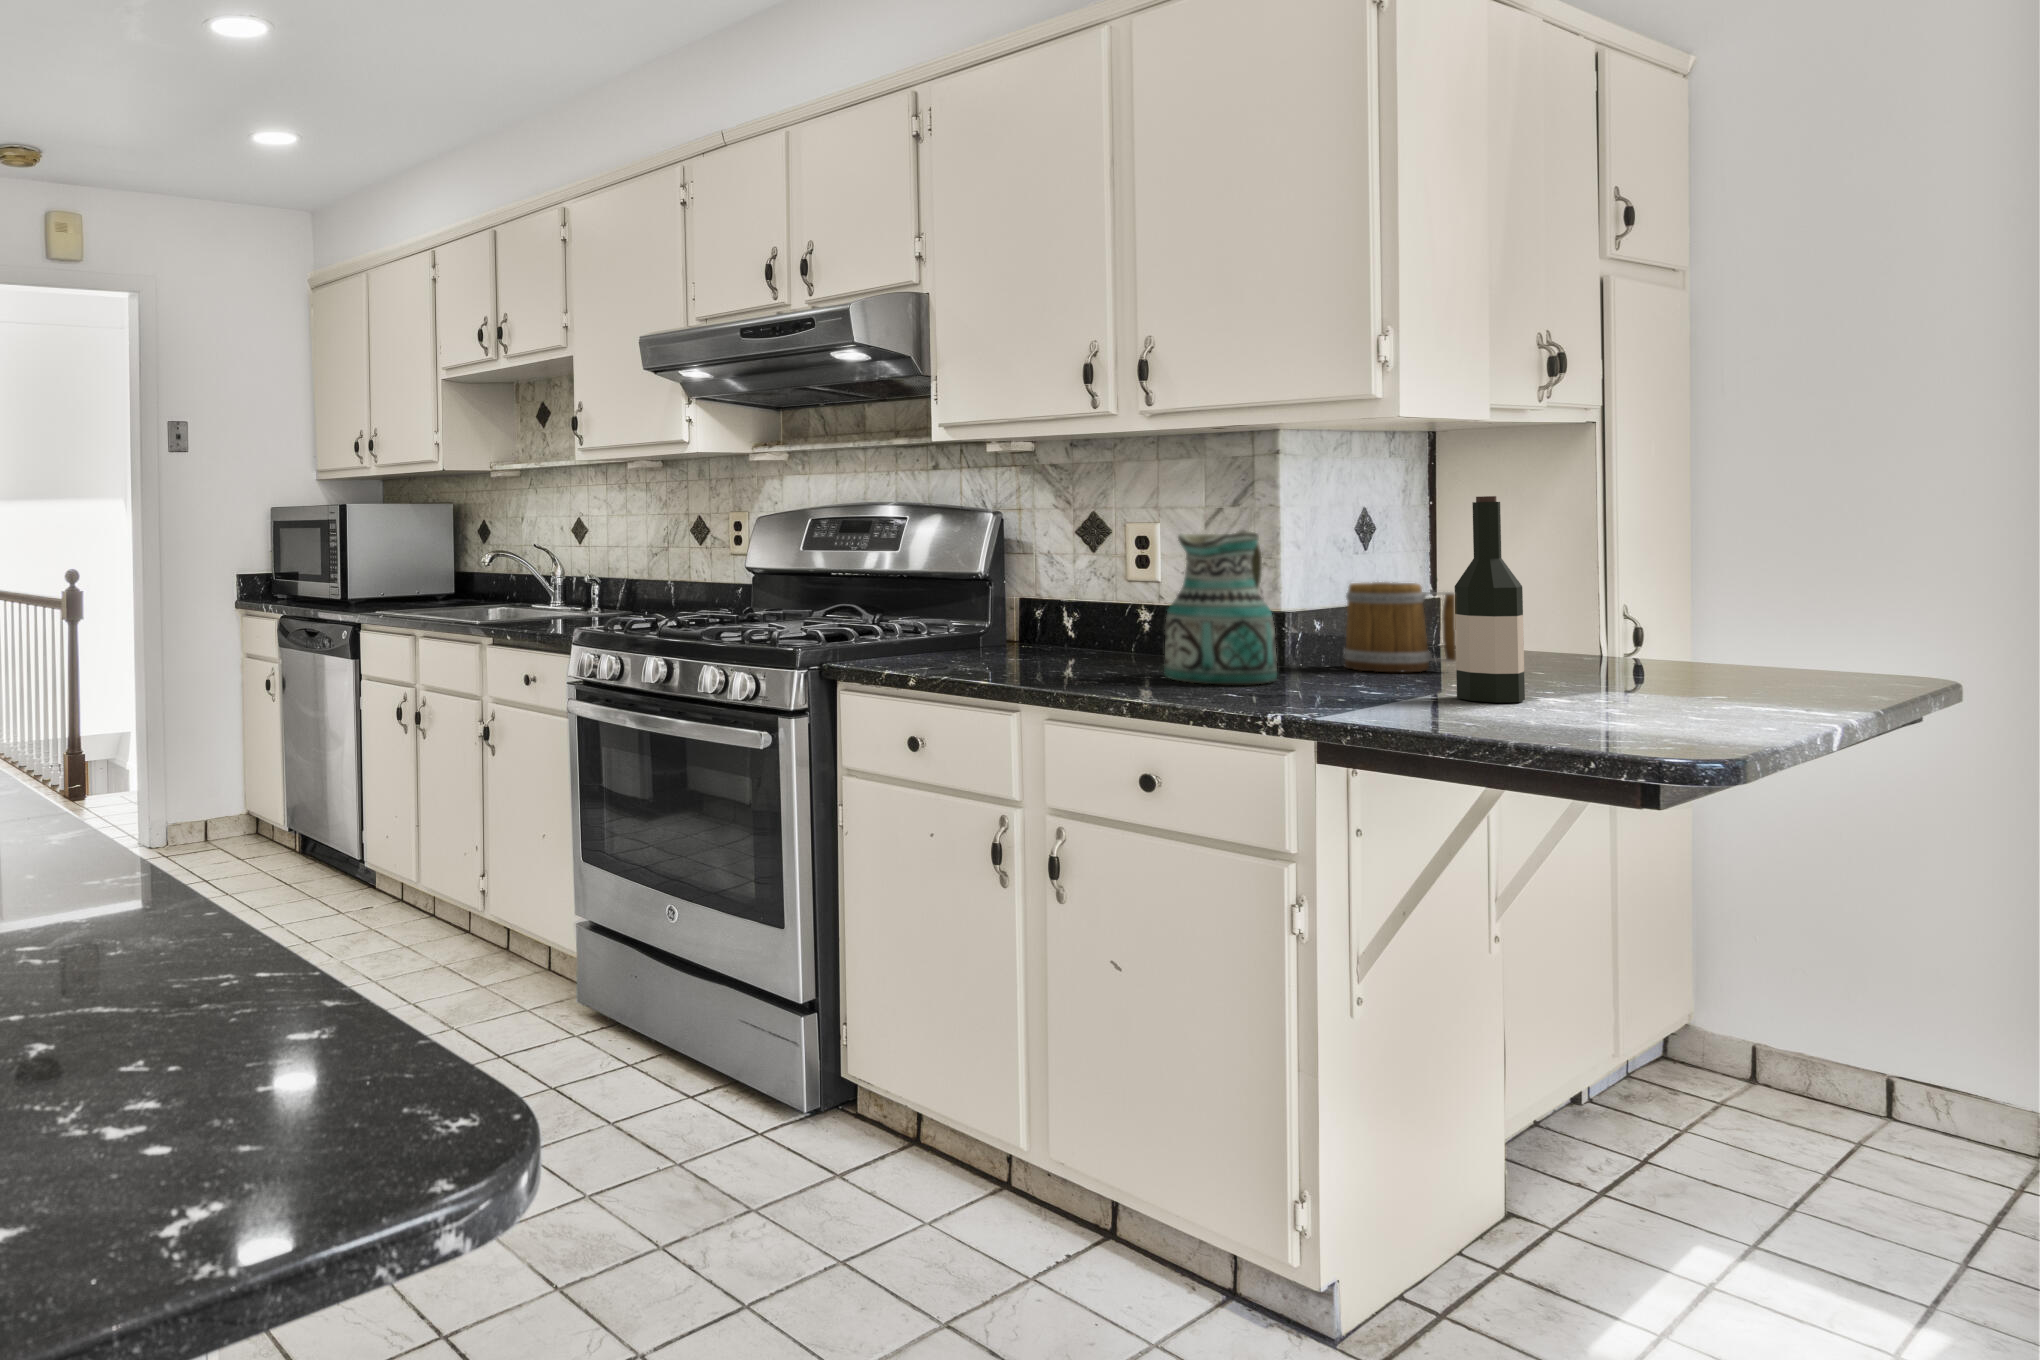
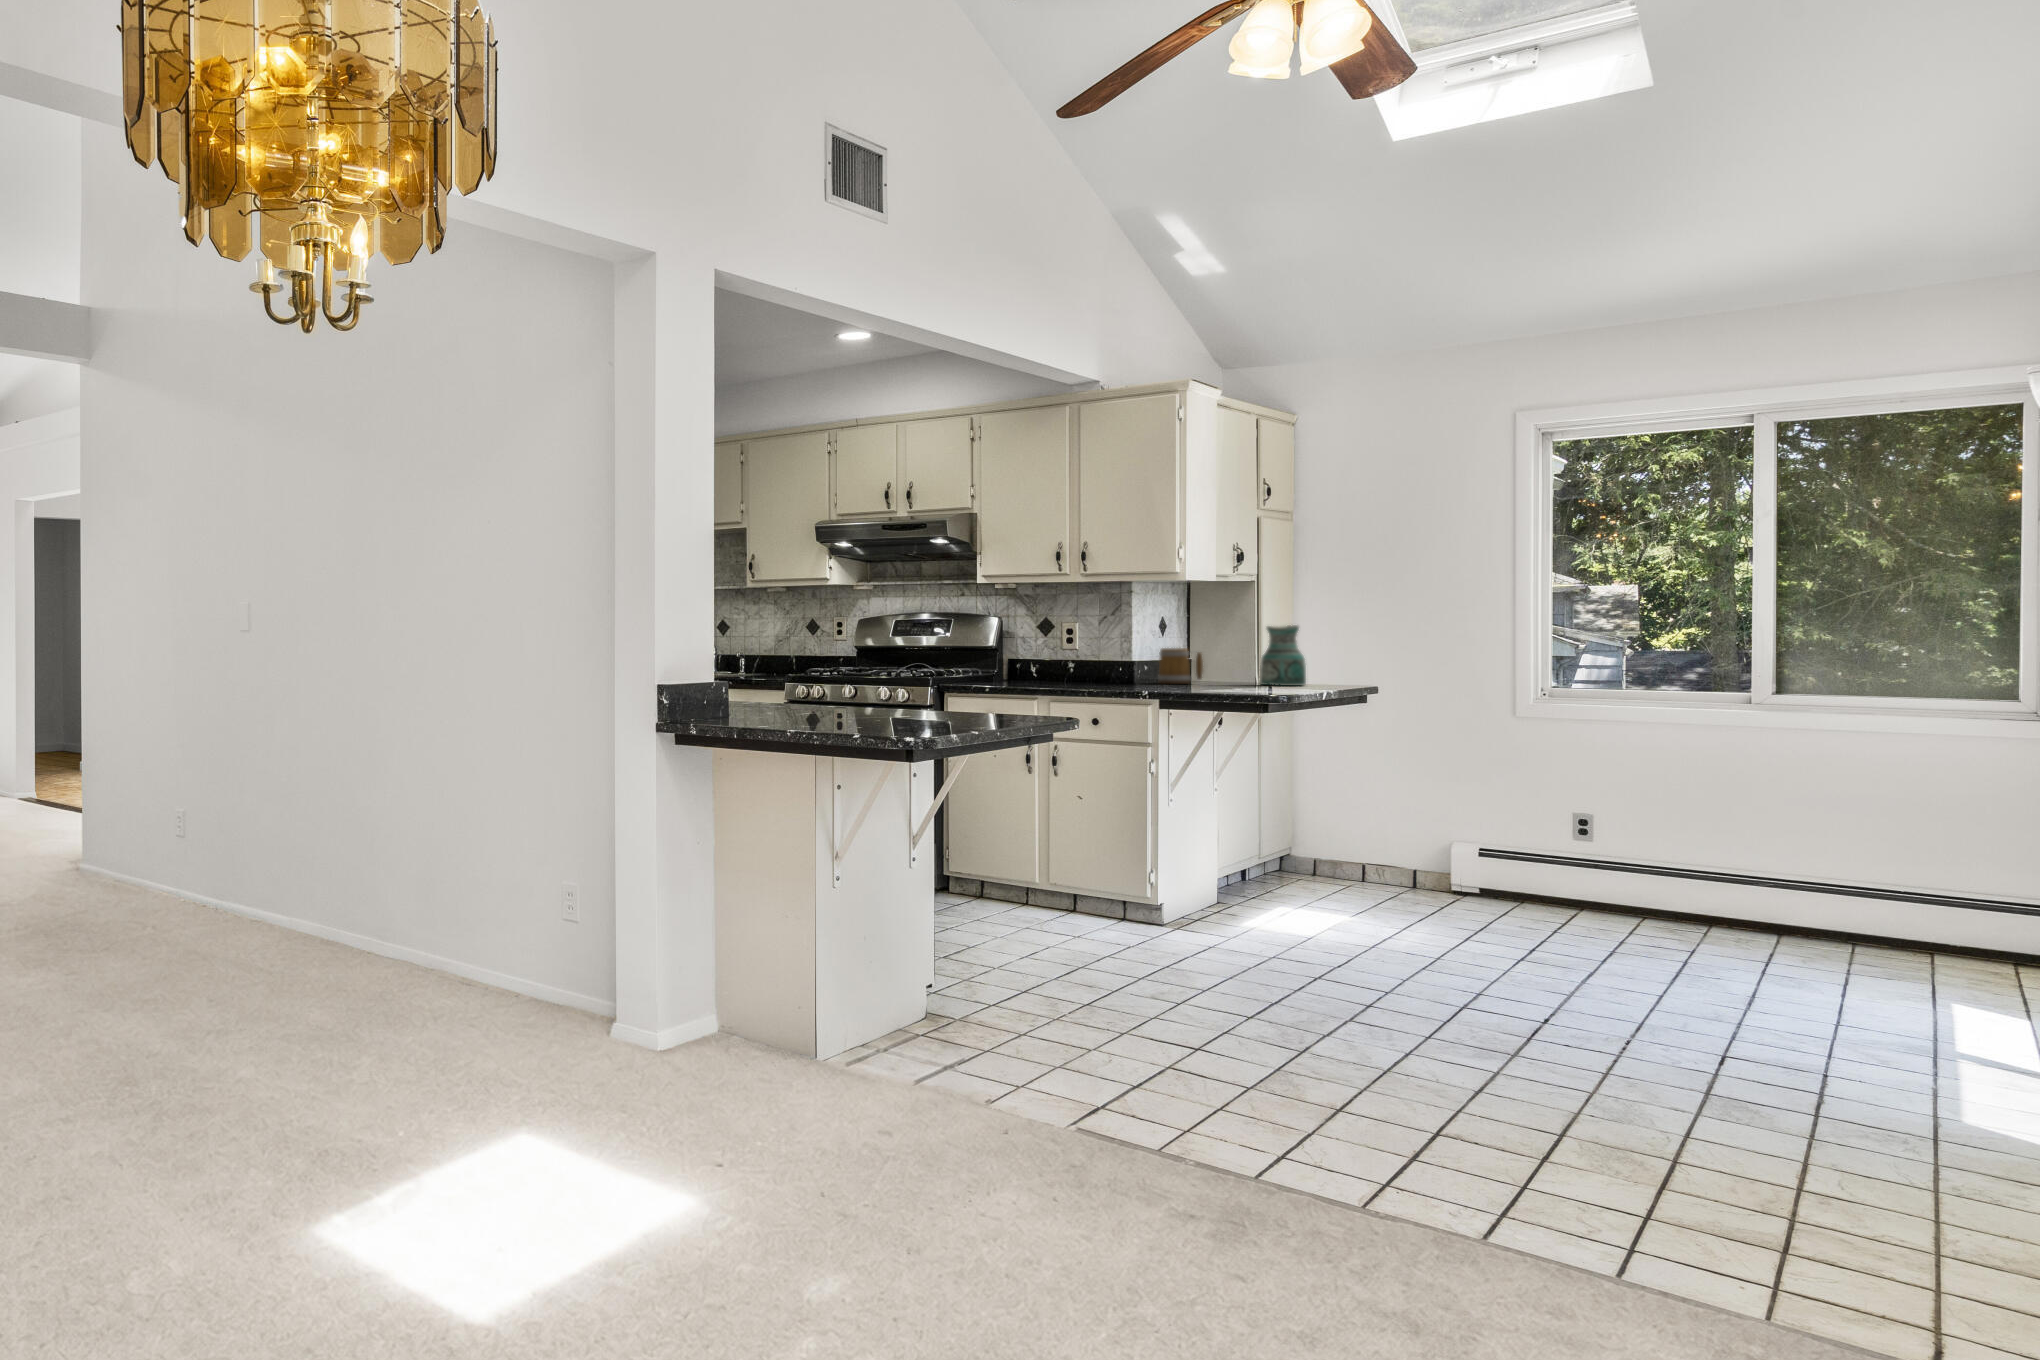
wine bottle: present [1455,496,1525,702] -> none [1201,611,1224,687]
ceramic pitcher: present [1164,530,1277,684] -> present [1260,625,1306,686]

